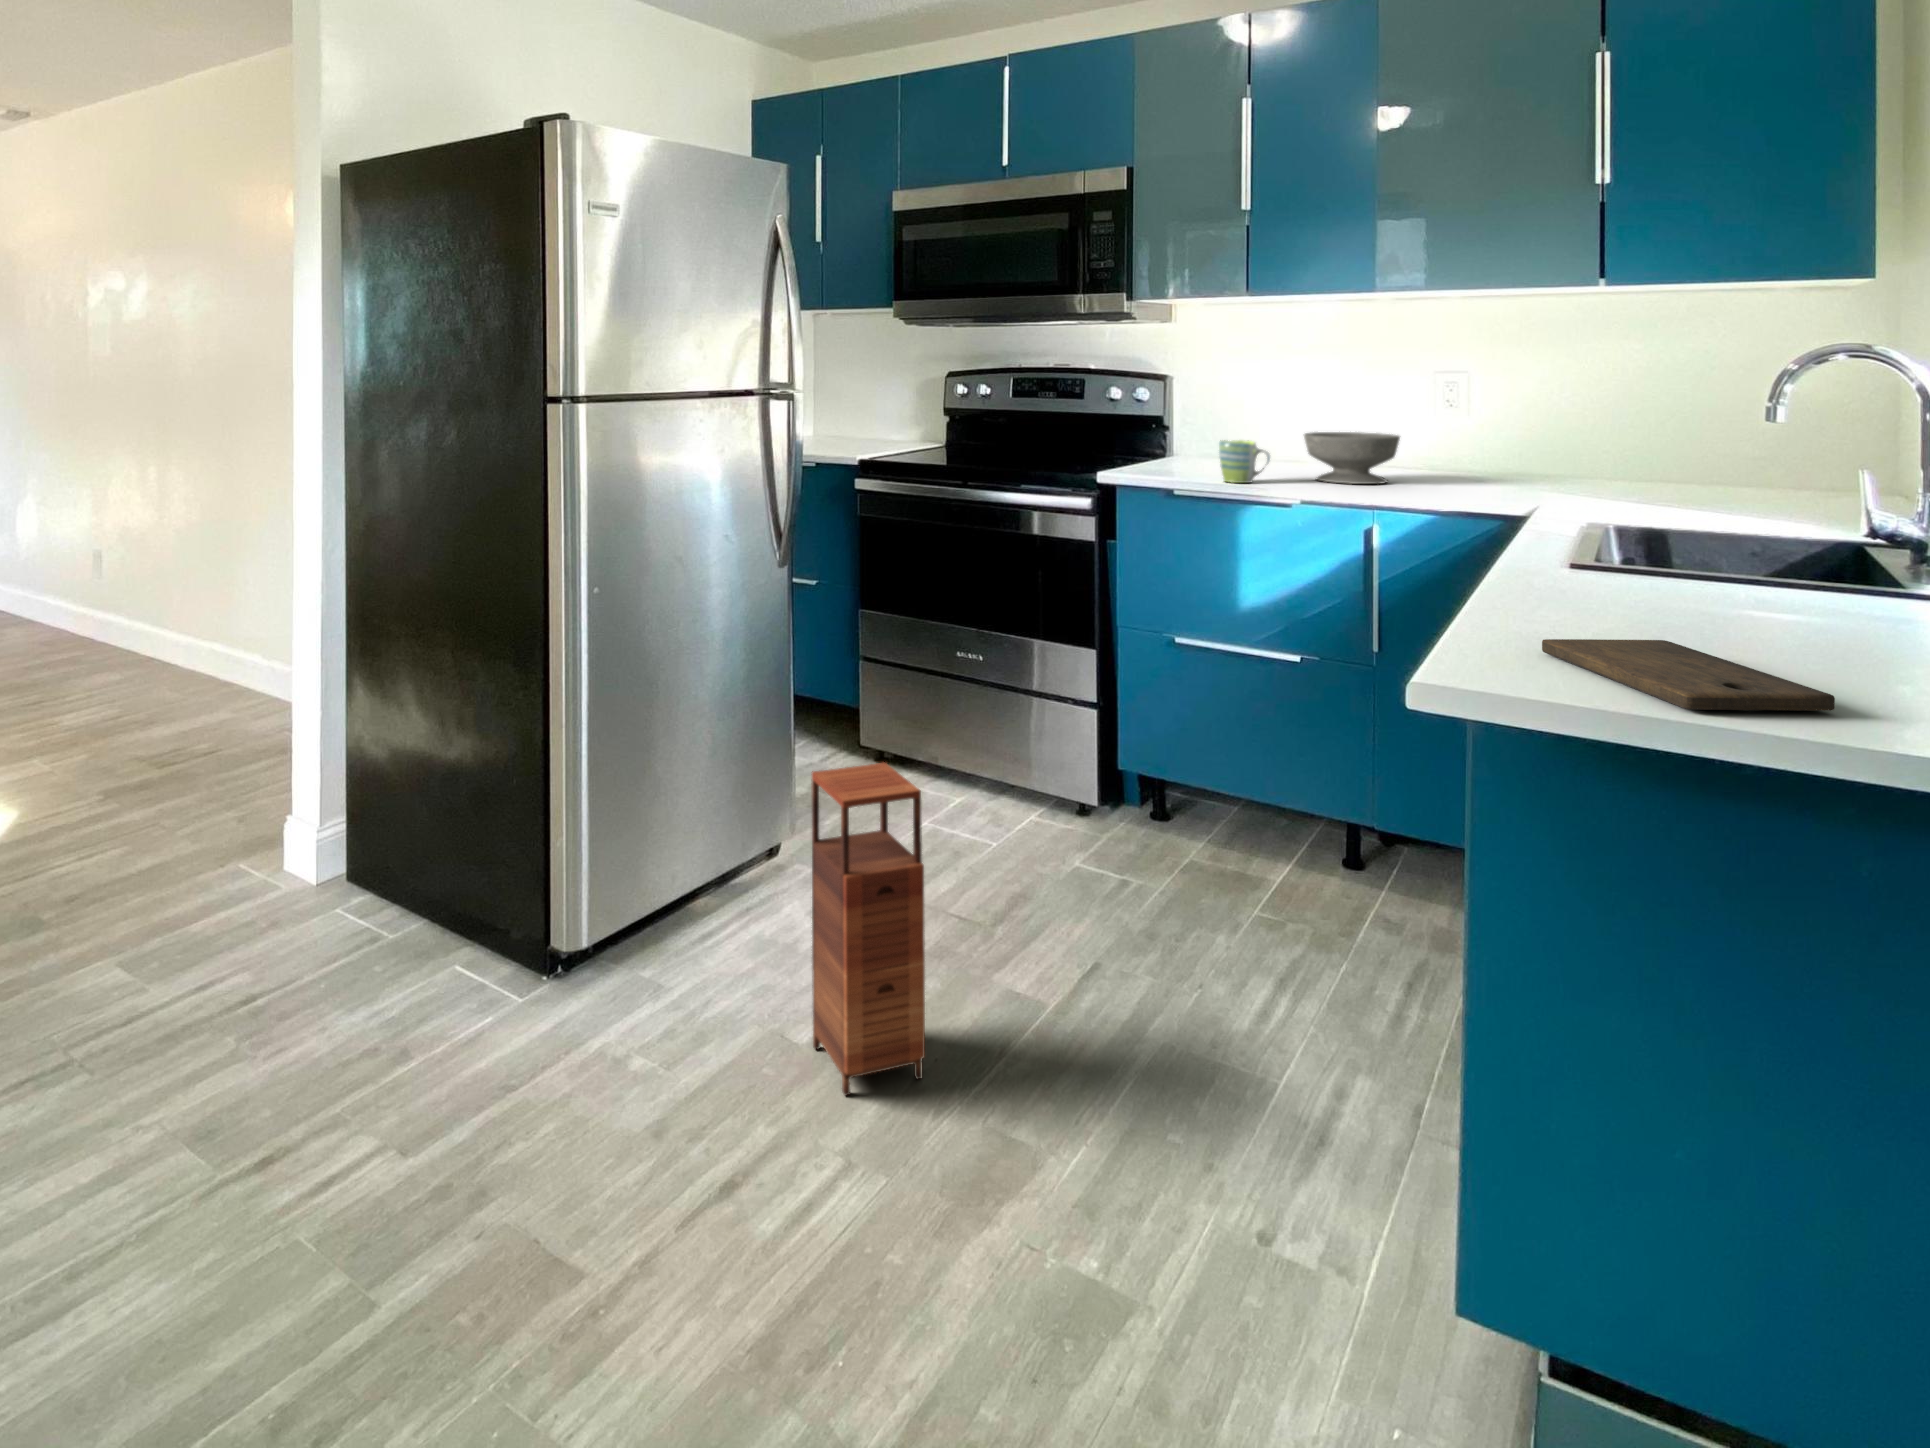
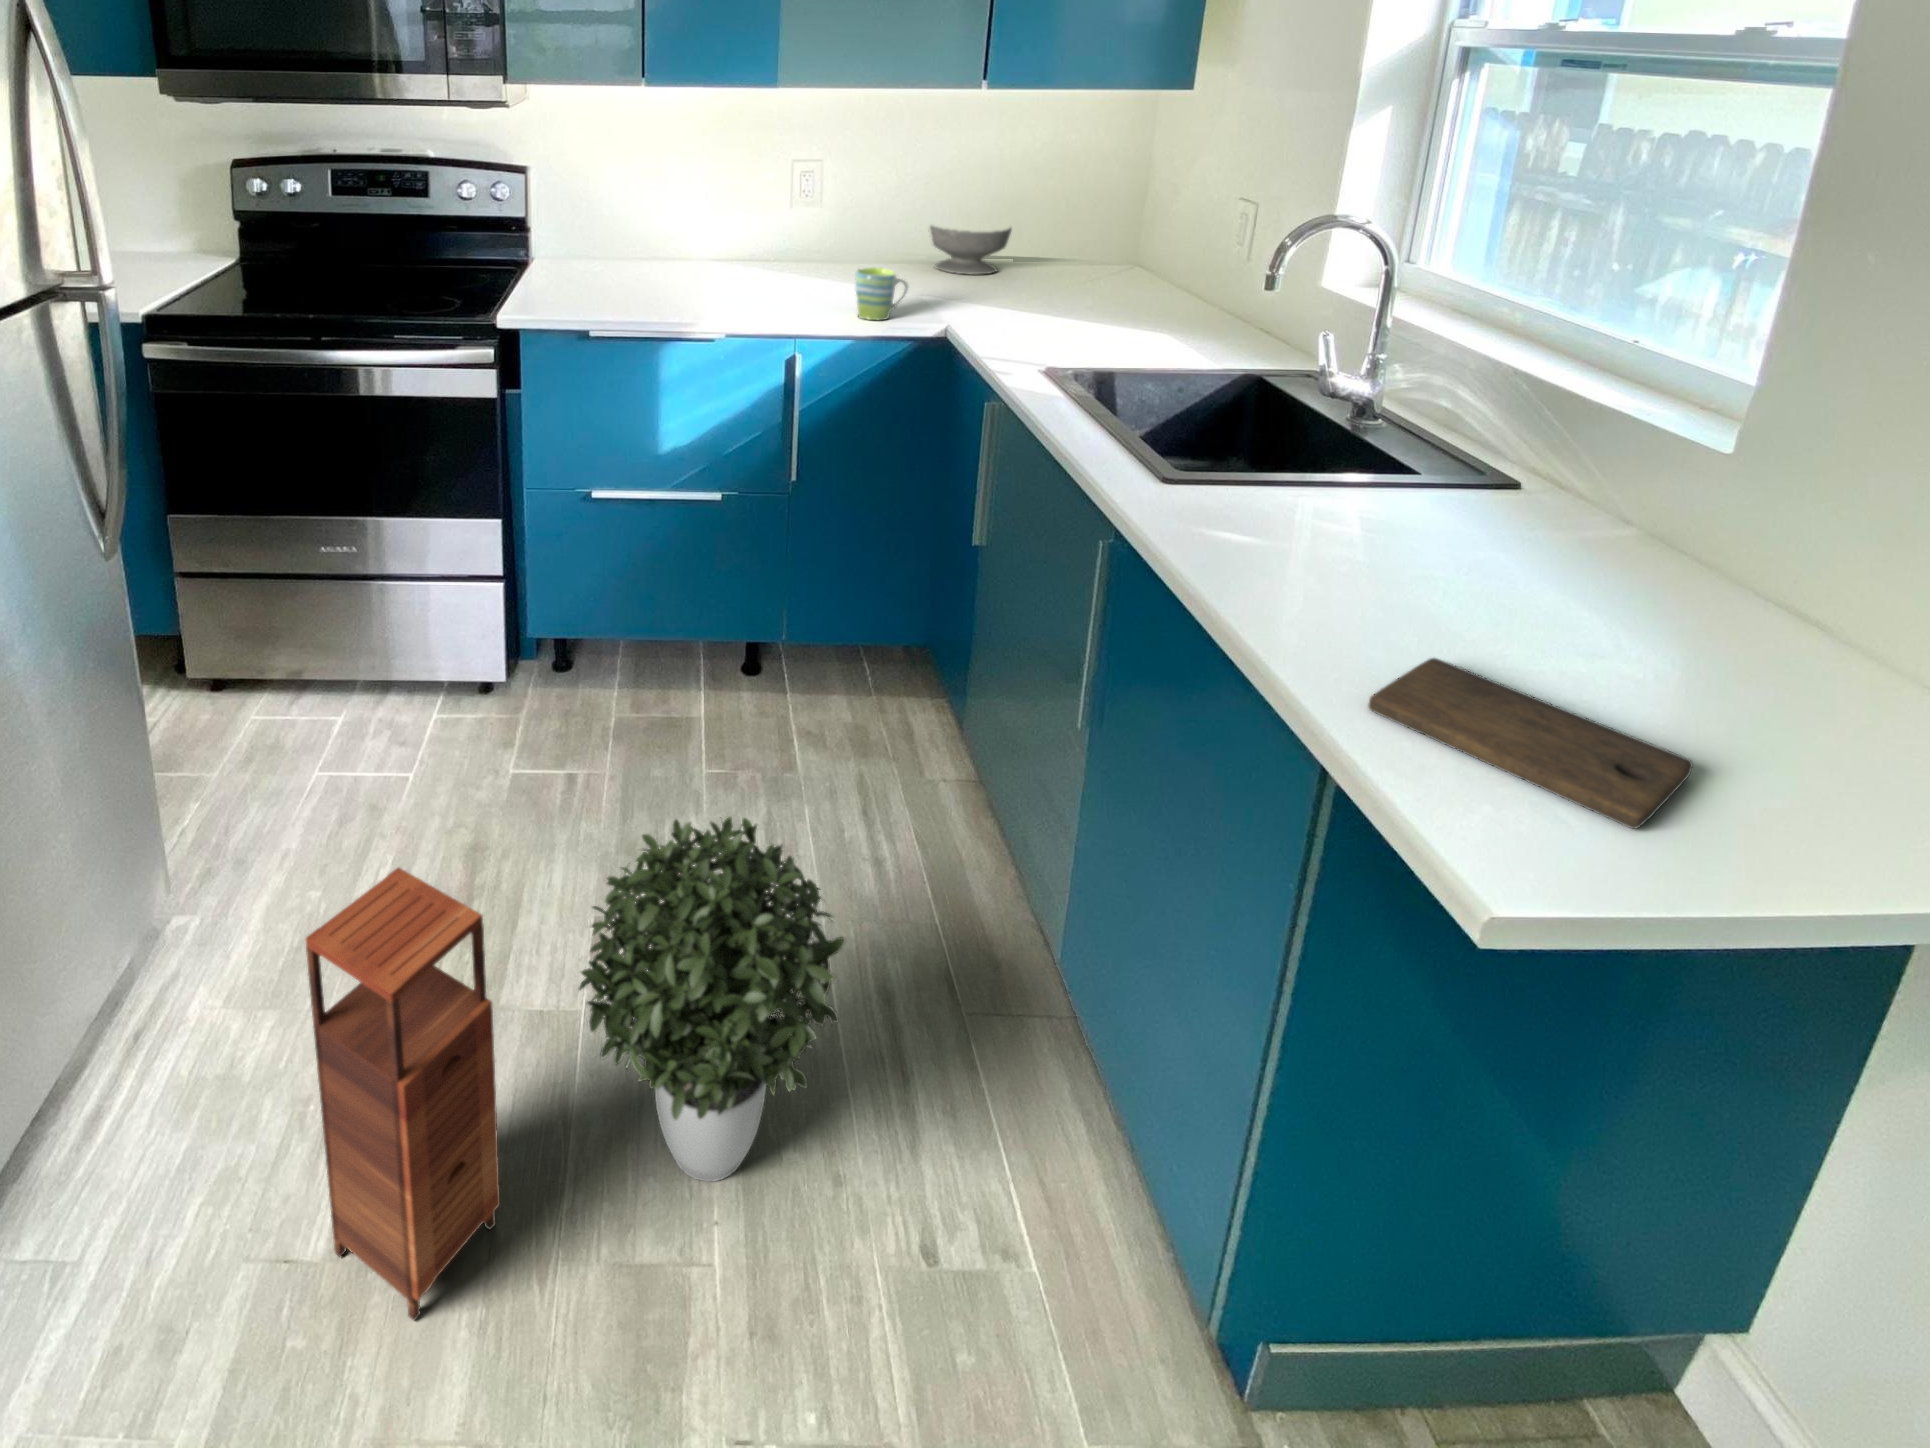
bowl: present [1304,432,1400,484] -> present [930,226,1012,275]
mug: present [1219,440,1270,483] -> present [855,267,908,320]
potted plant: none [996,800,1225,1131] -> present [578,817,845,1182]

